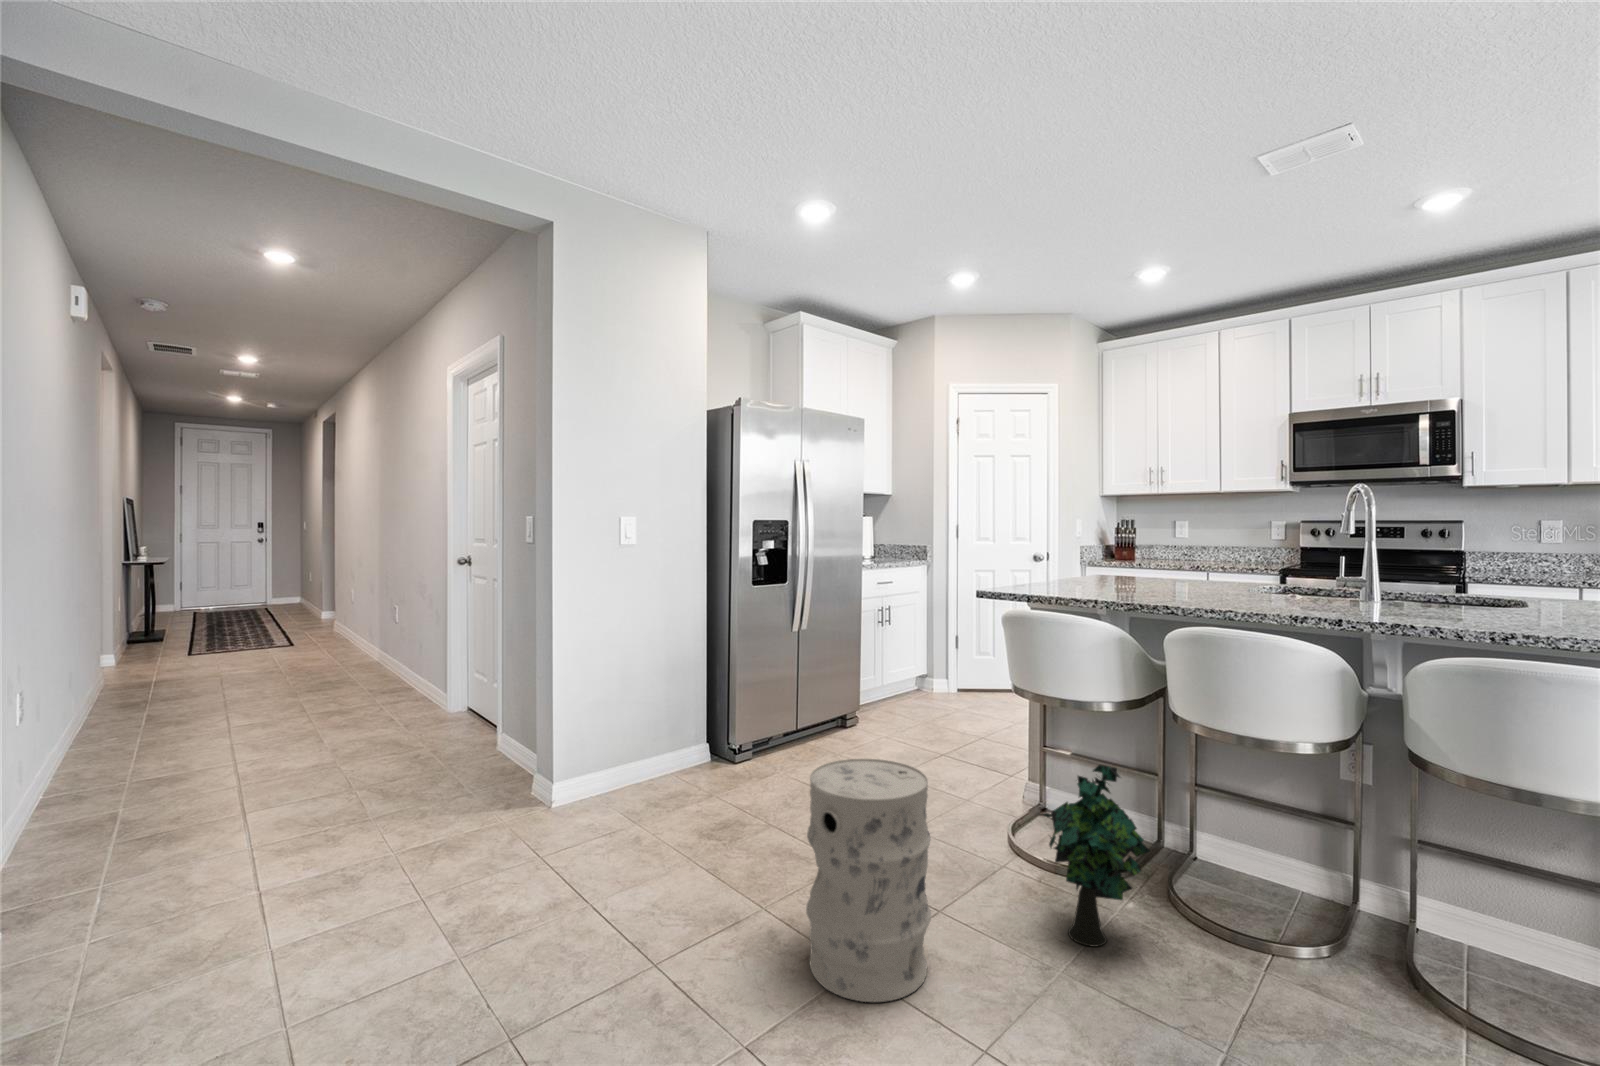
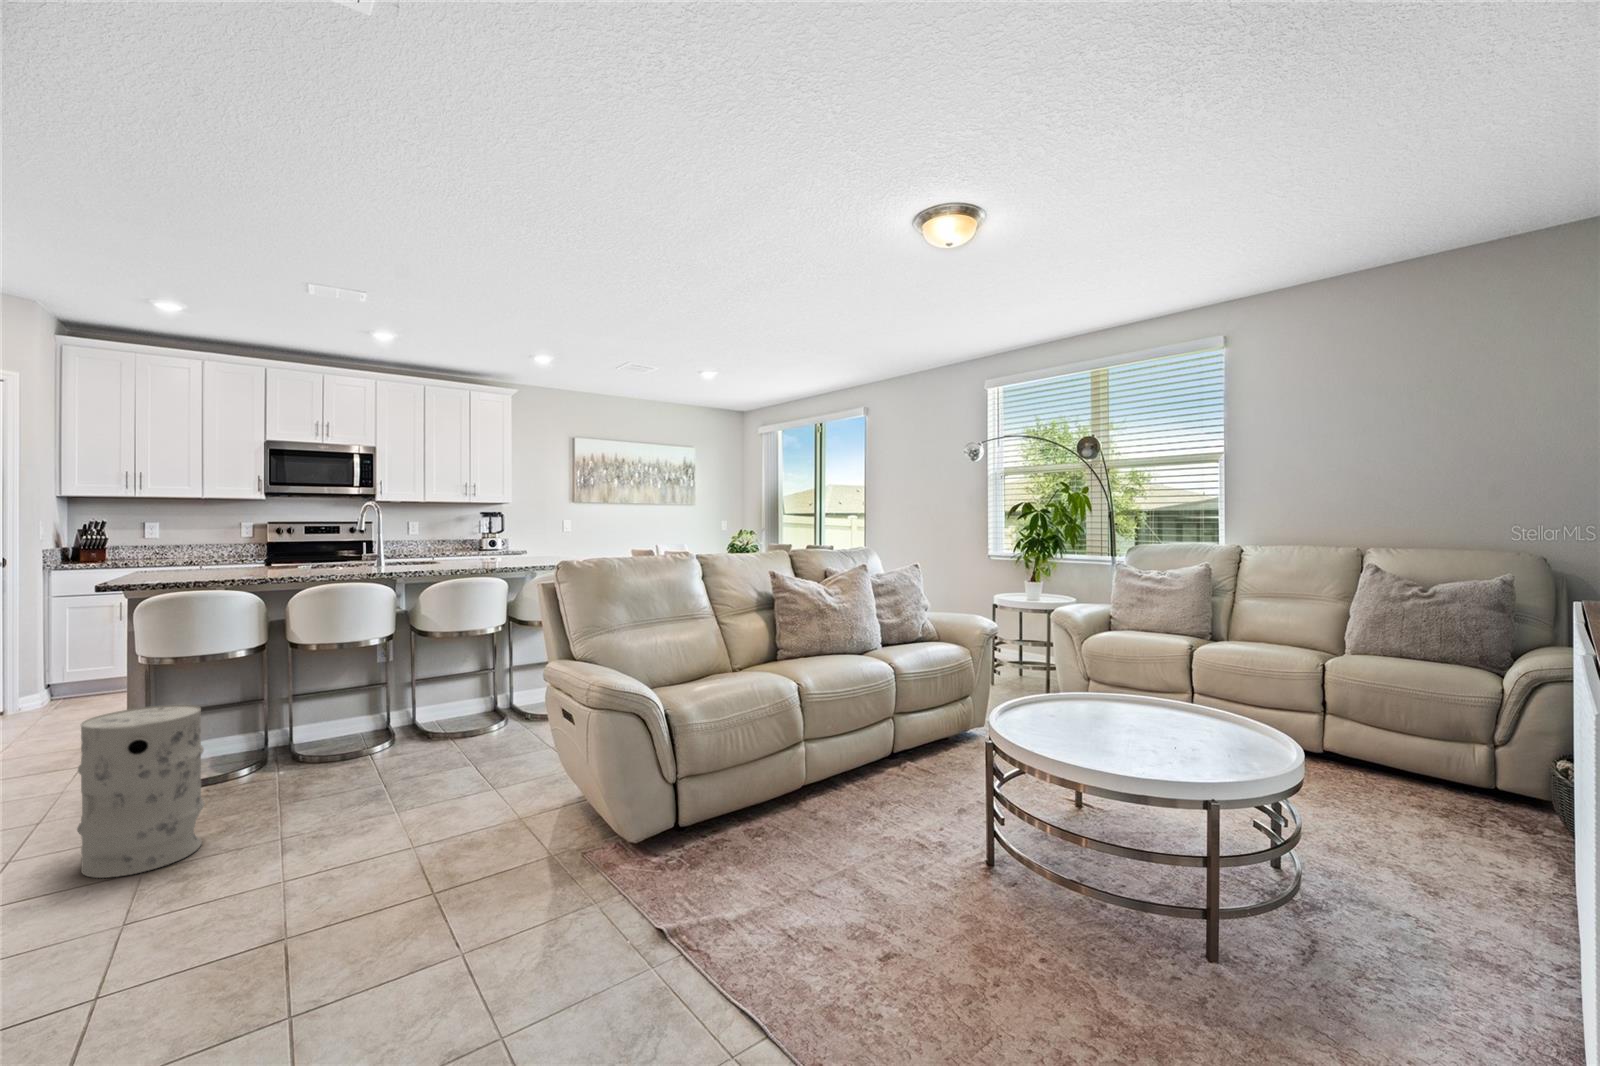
decorative plant: present [1040,765,1150,947] -> none [230,674,315,792]

